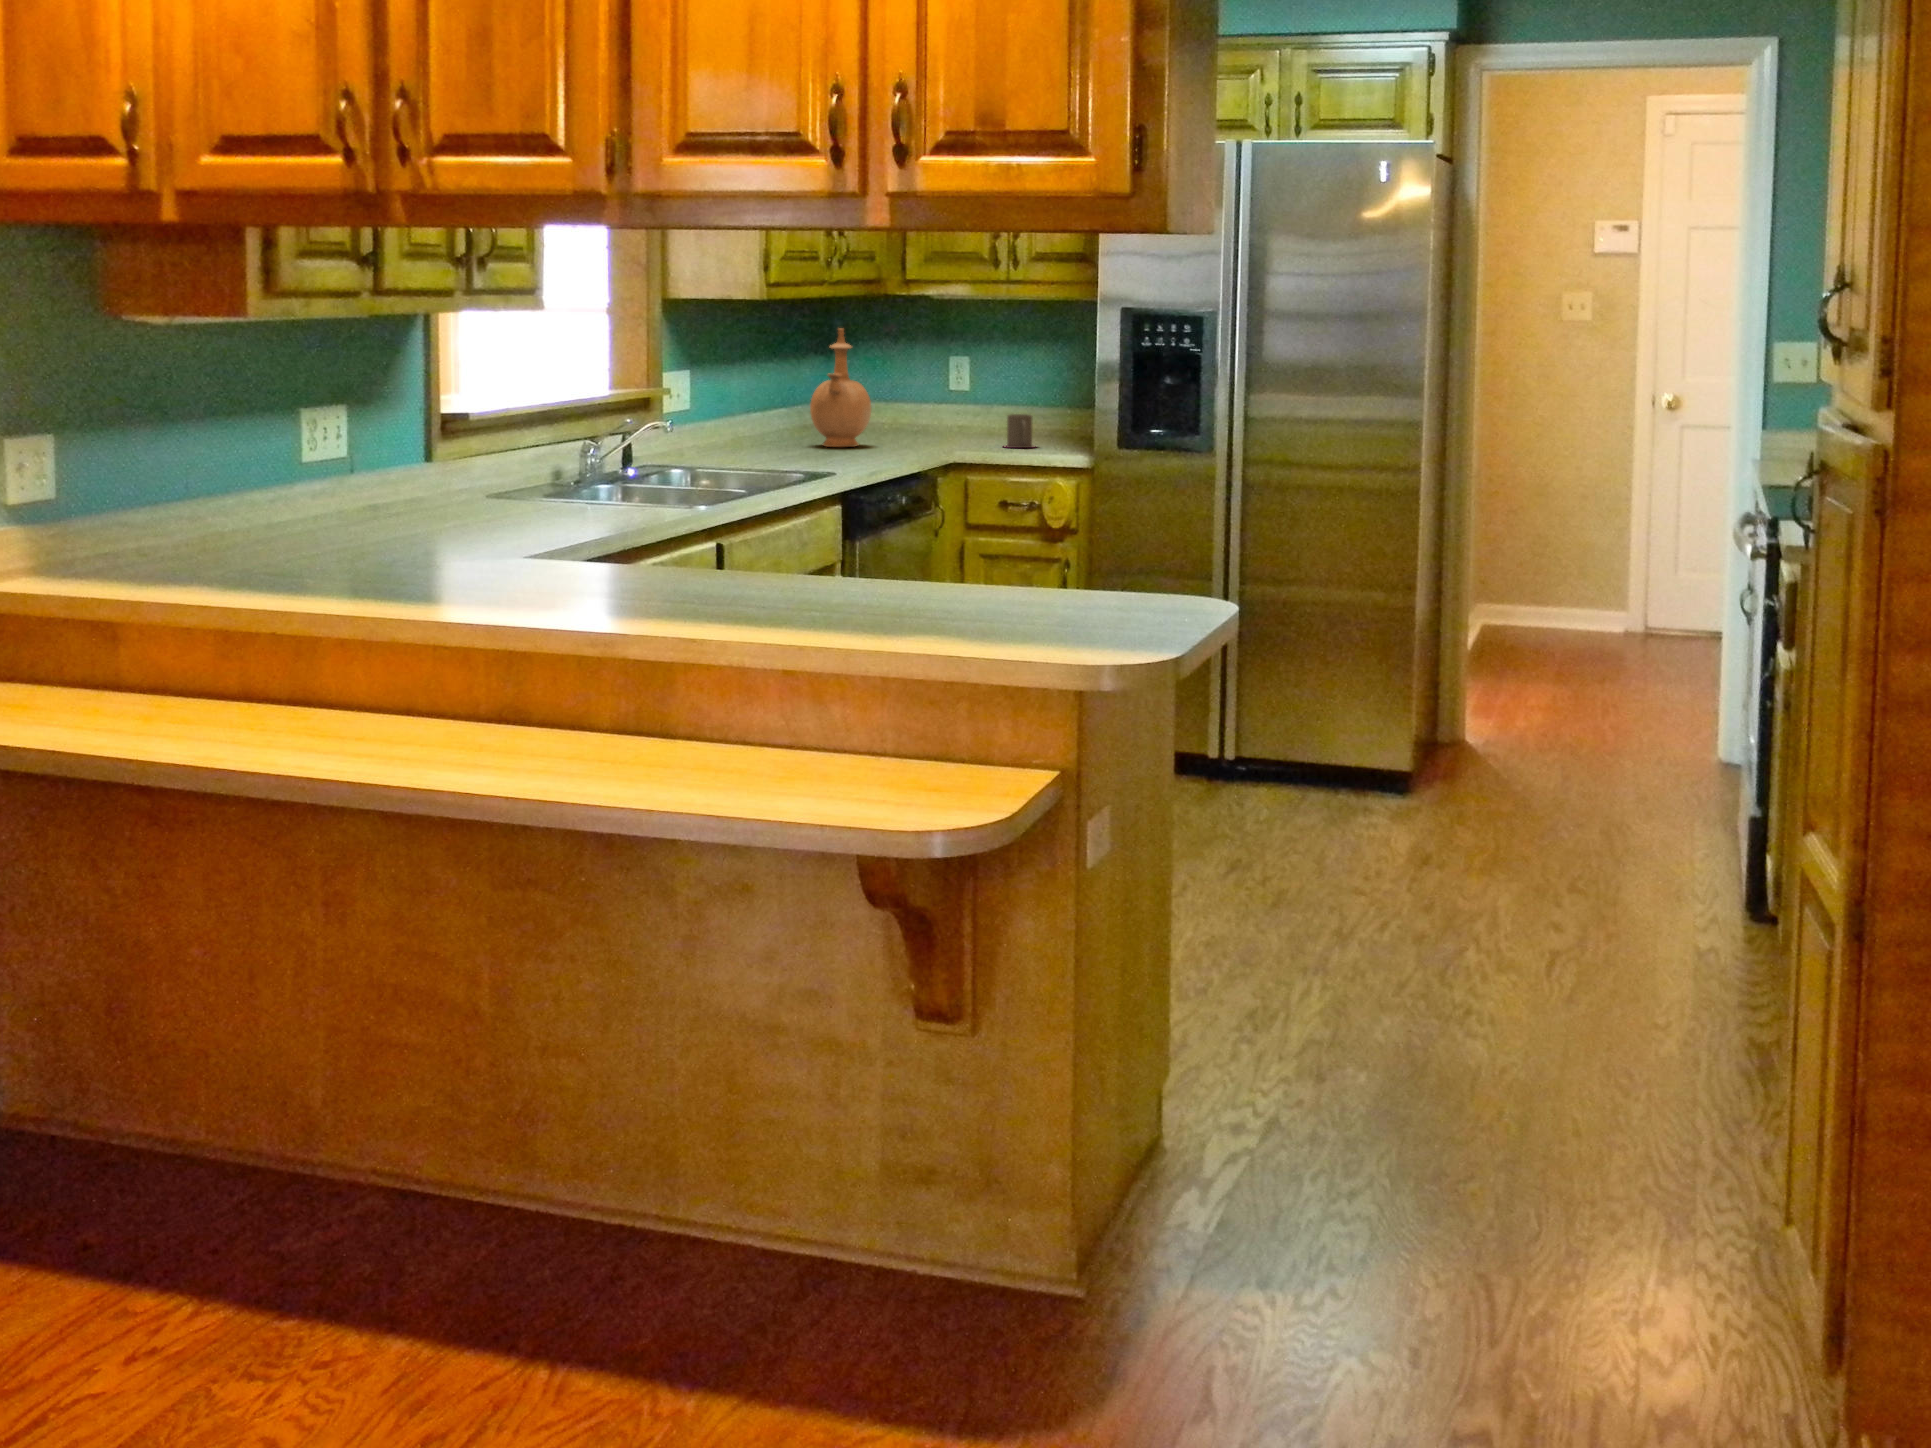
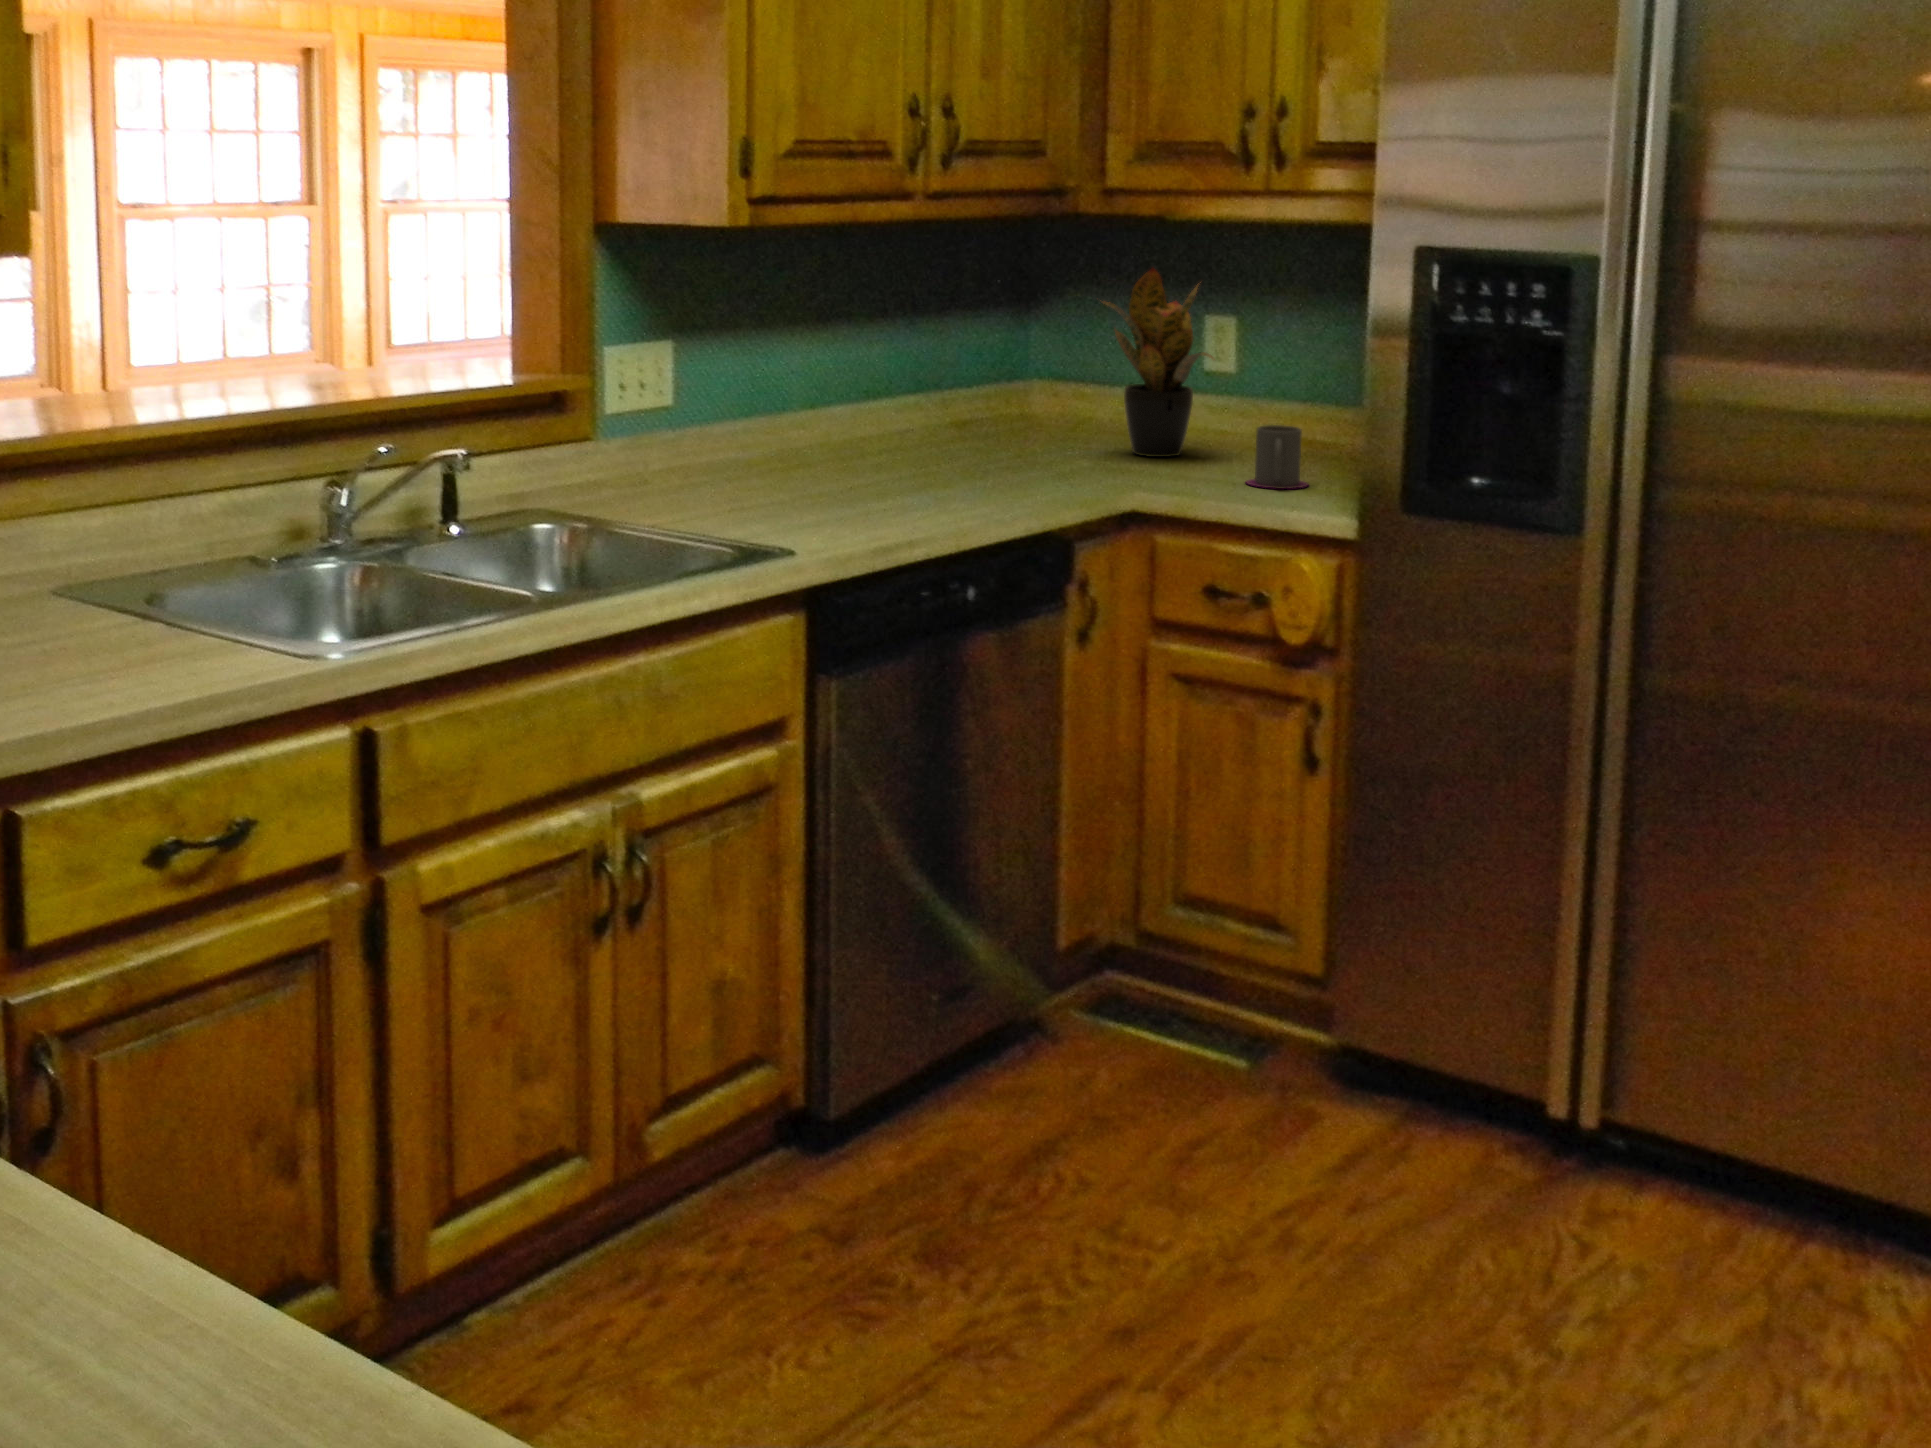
potted plant: none [893,326,967,441] -> present [1103,268,1215,457]
vase: present [810,328,871,447] -> none [924,265,1027,467]

